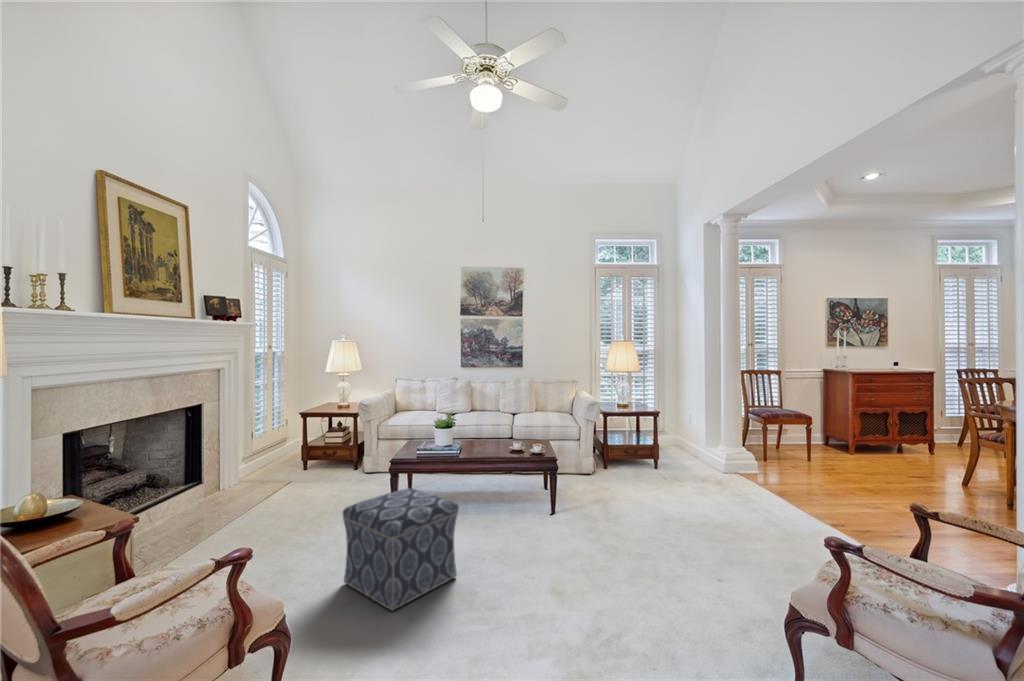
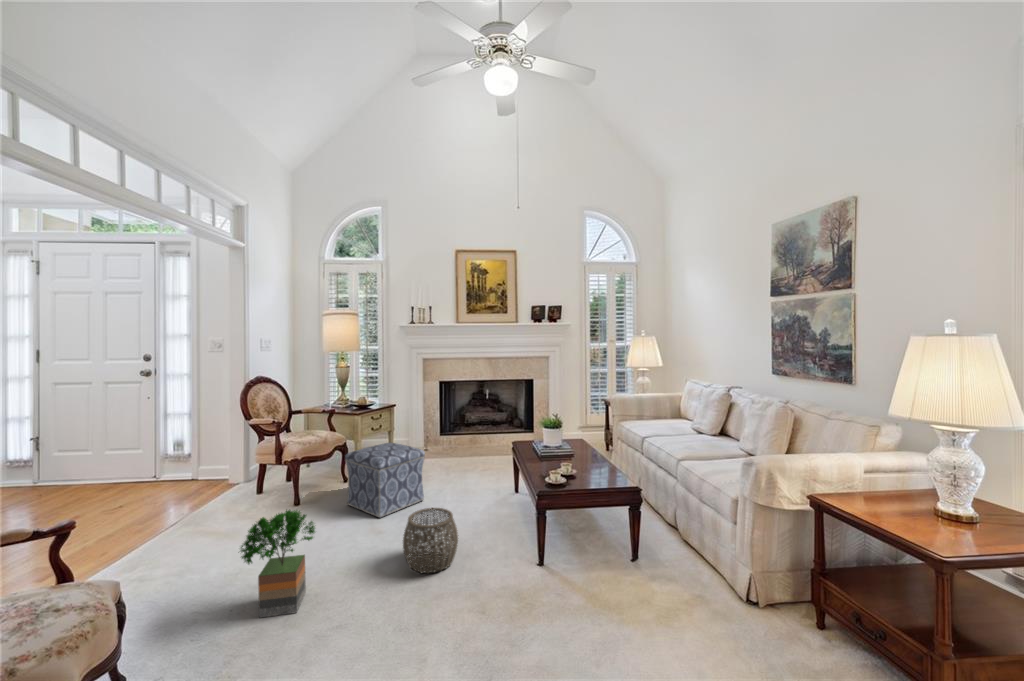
woven basket: none [537,493,586,550] -> present [403,508,458,573]
potted tree: none [616,504,687,610] -> present [241,510,315,618]

